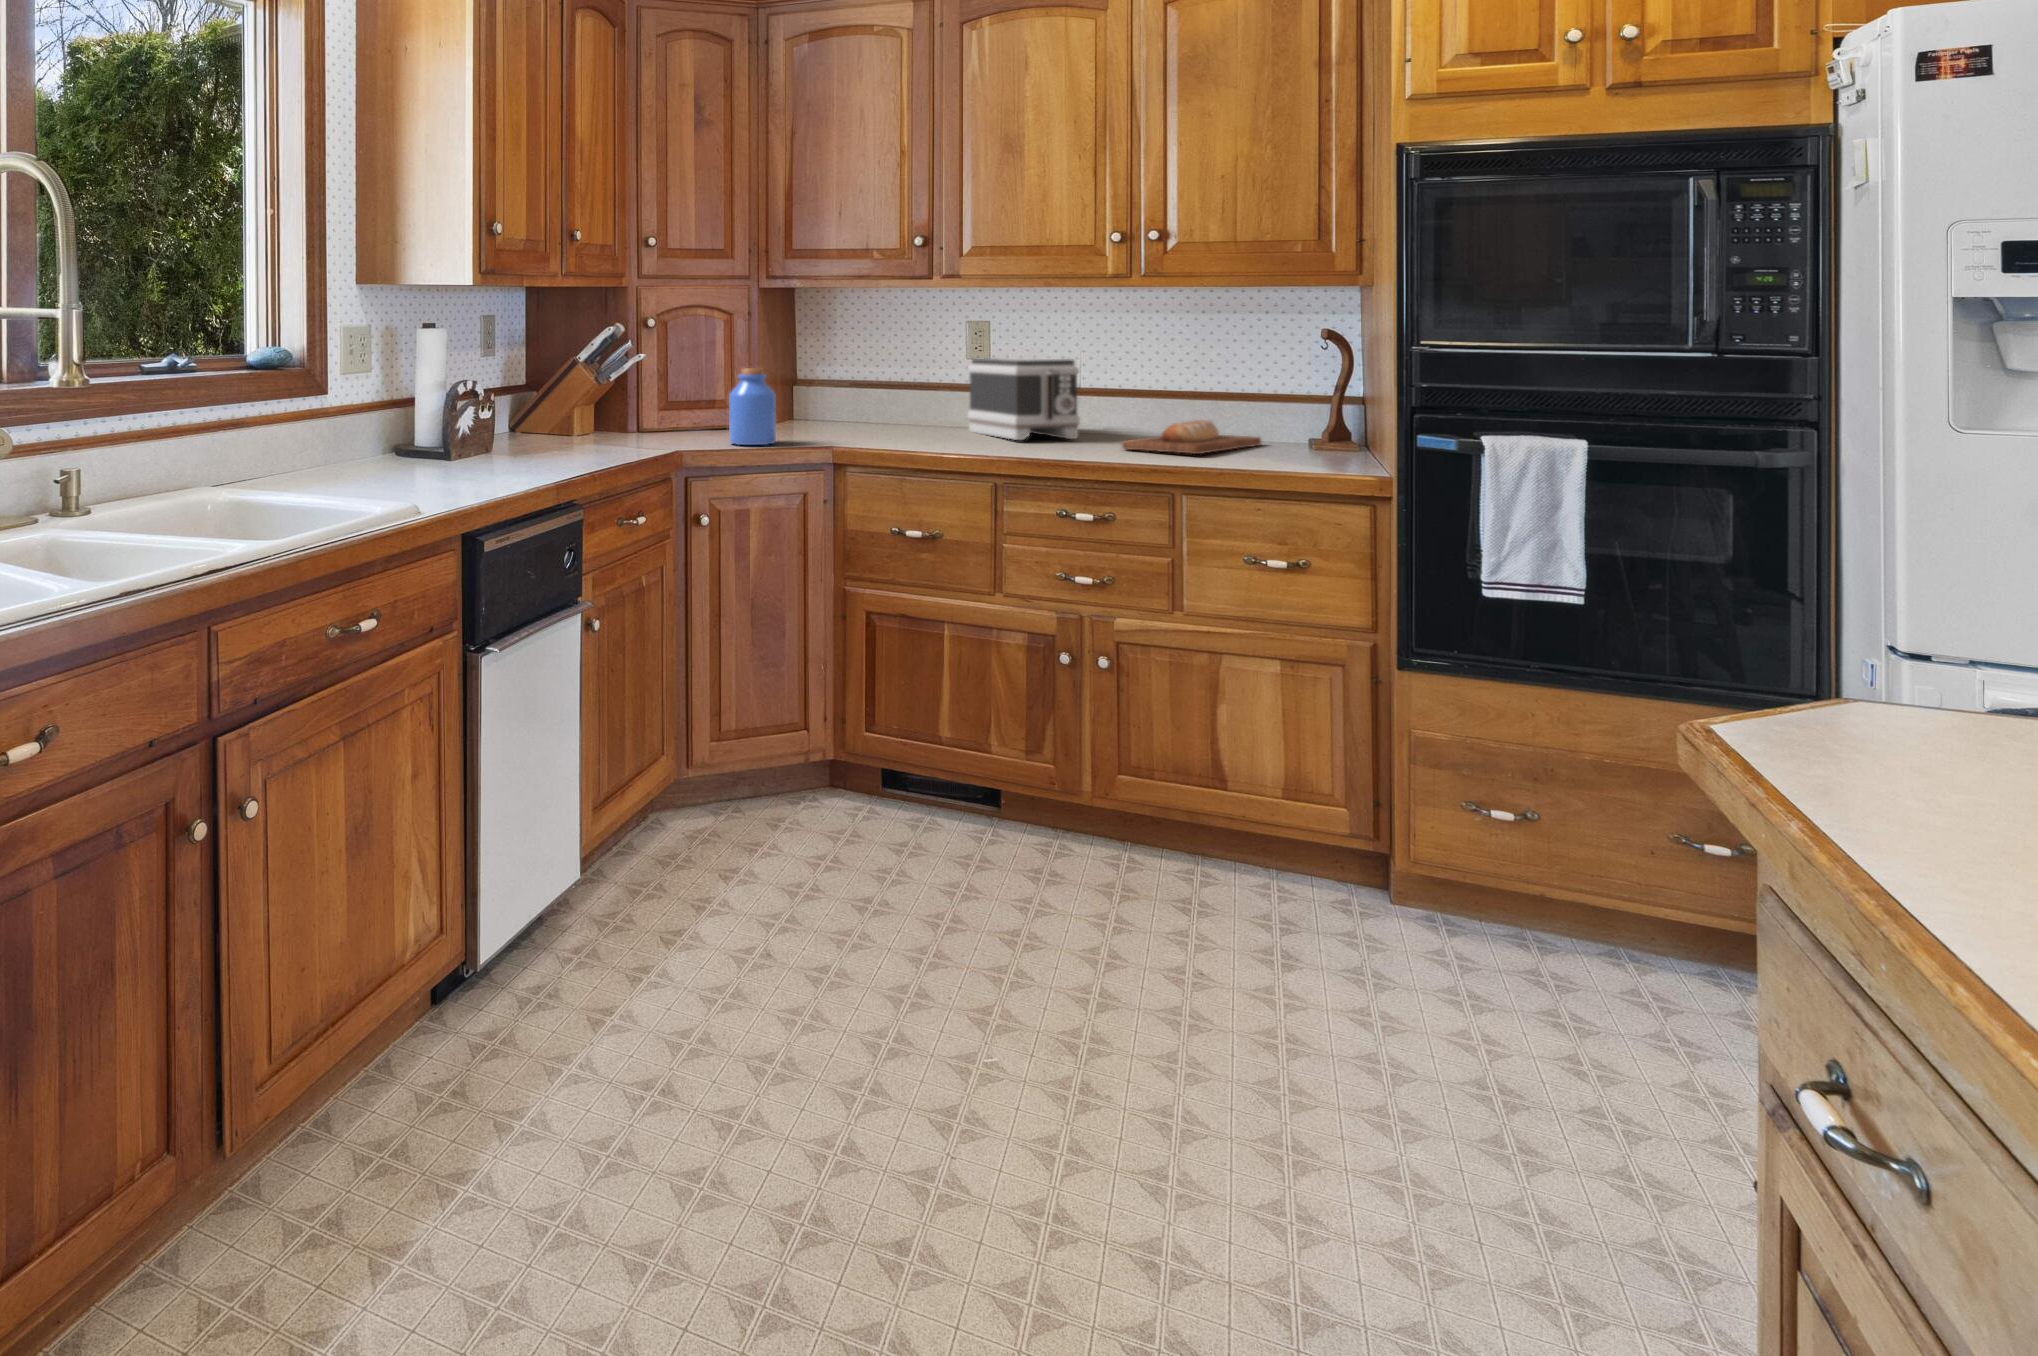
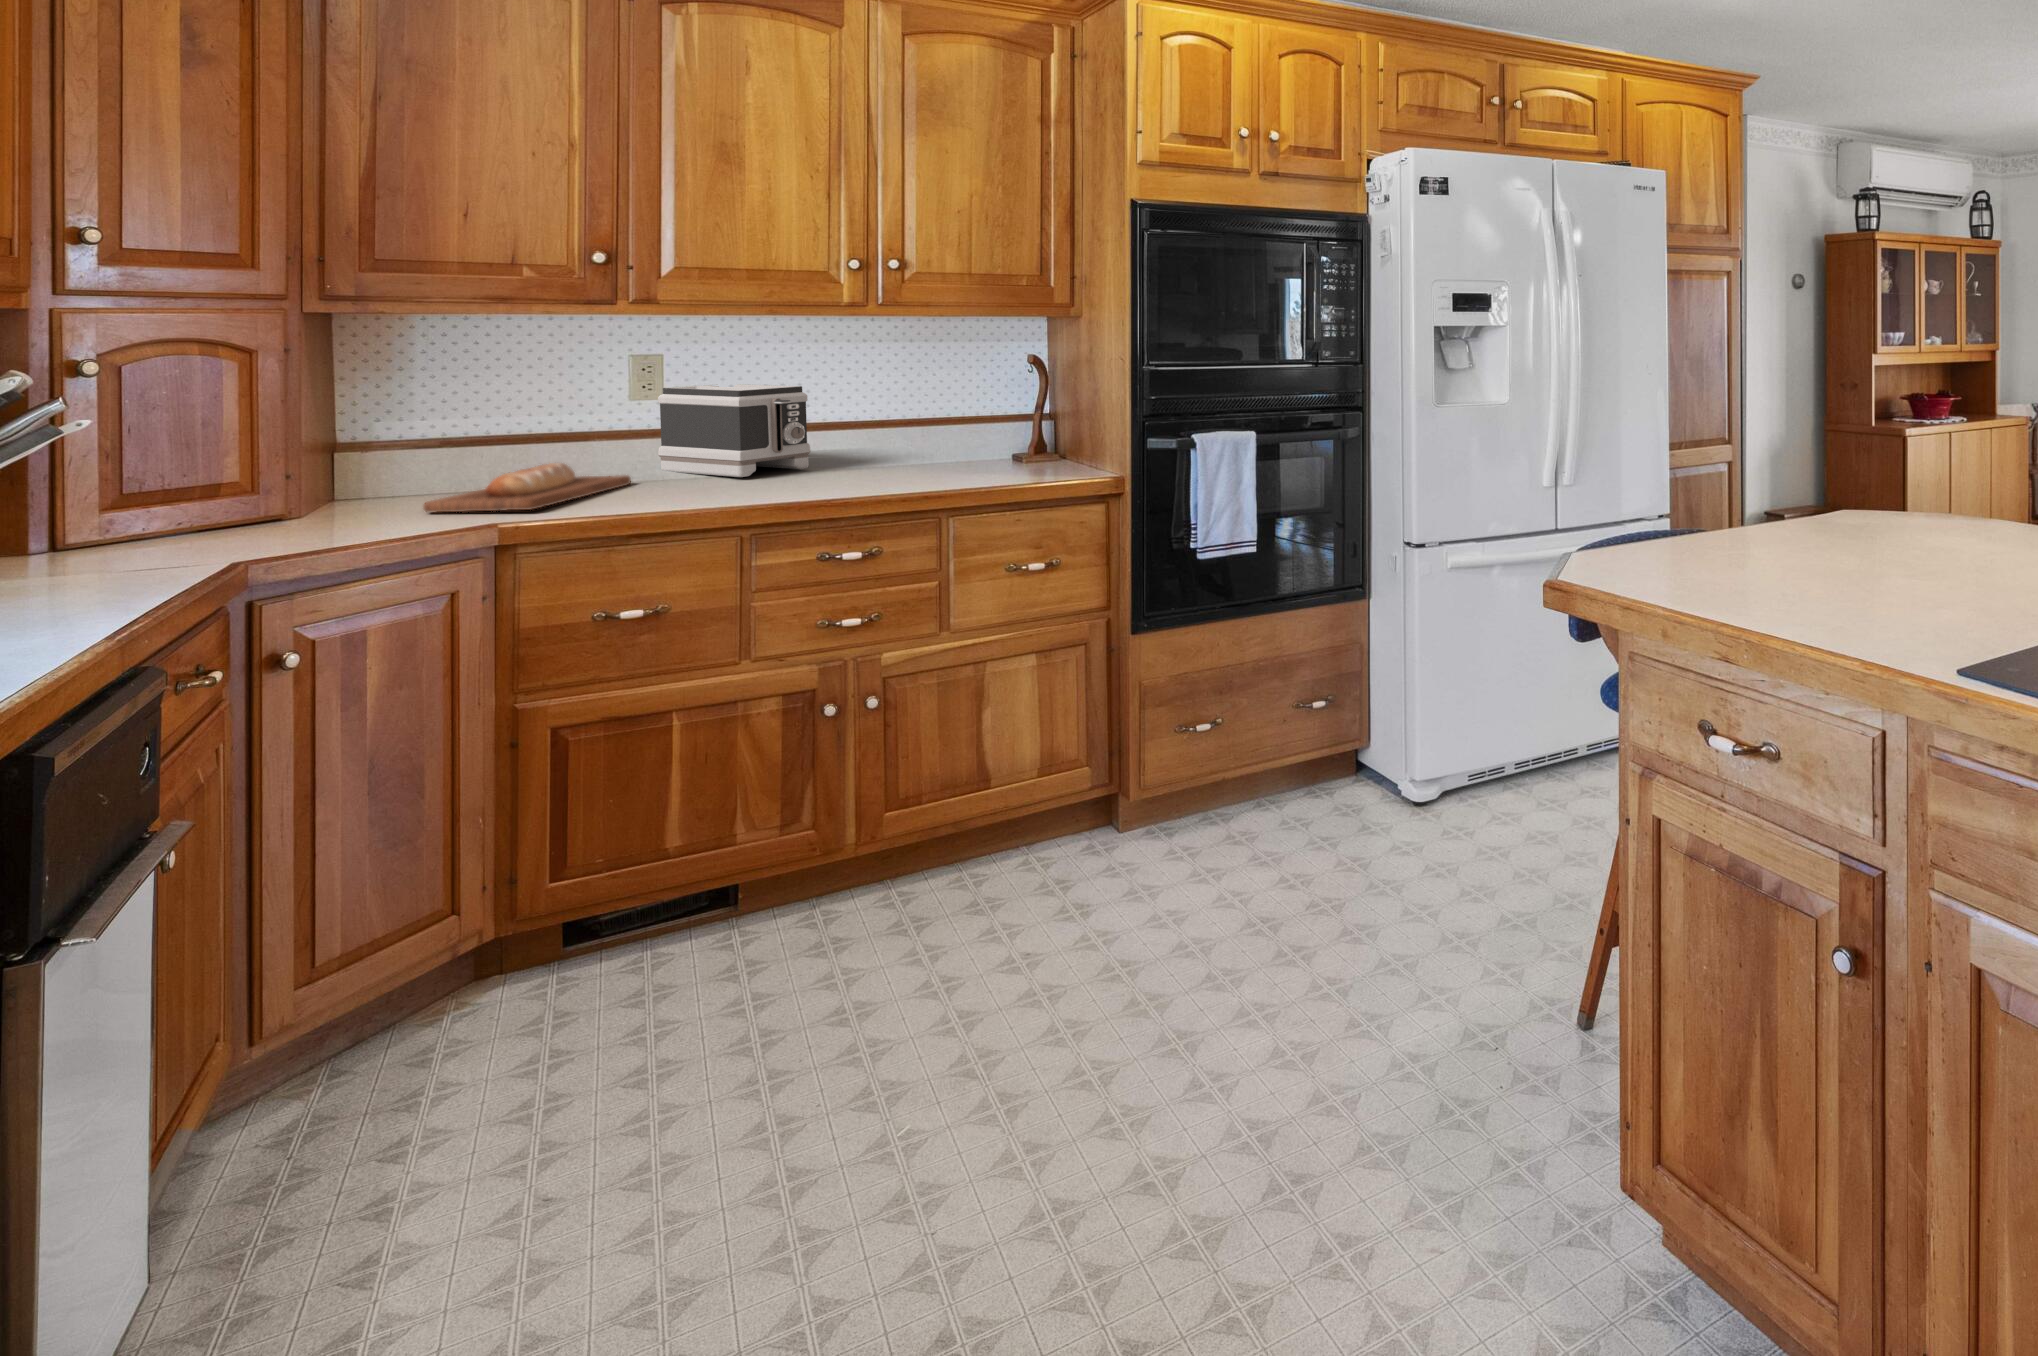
jar: present [729,368,776,445] -> none [286,420,382,531]
bread loaf: present [1122,420,1261,454] -> present [423,463,631,512]

